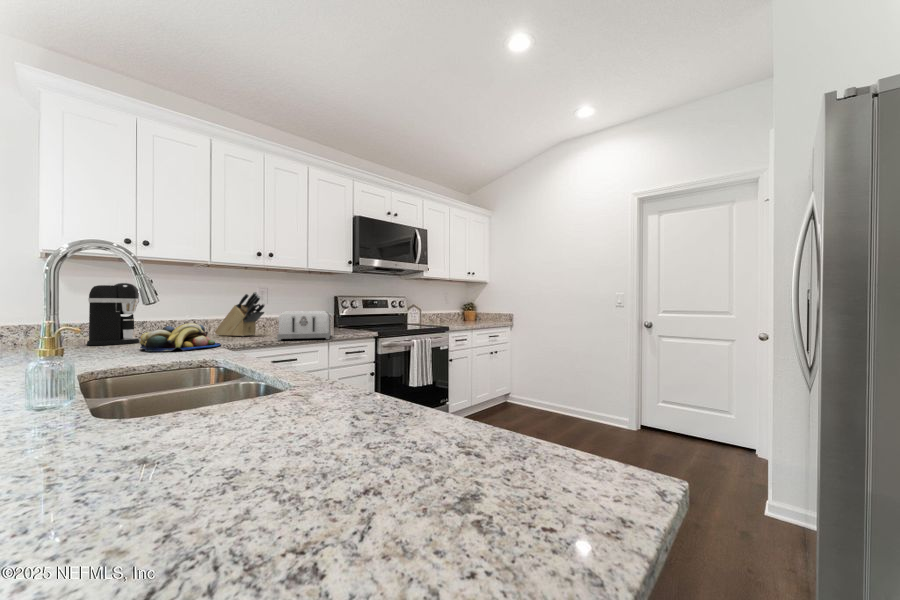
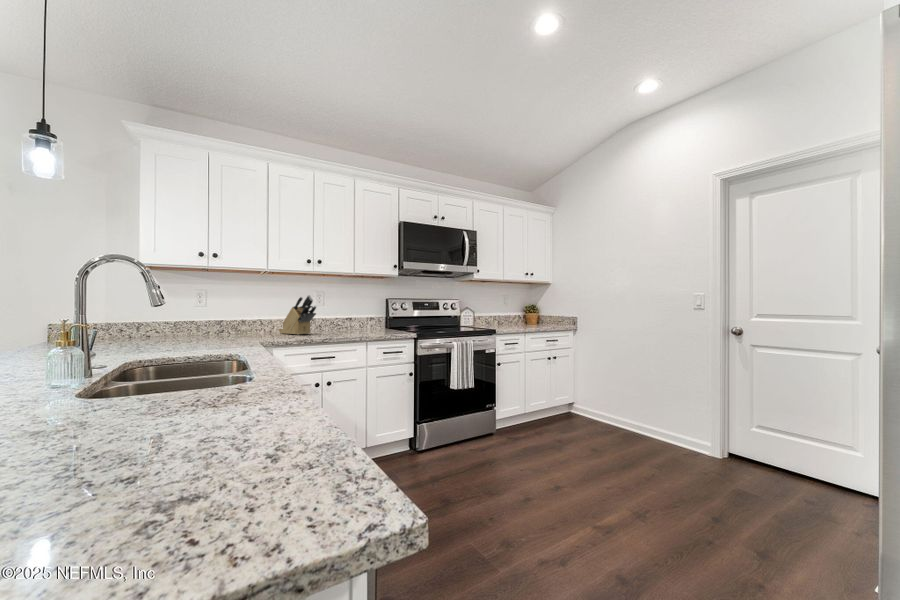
coffee maker: present [87,283,139,345] -> none [176,288,216,339]
toaster: present [277,311,331,340] -> none [317,312,372,339]
fruit bowl: present [140,323,221,351] -> none [203,322,268,346]

